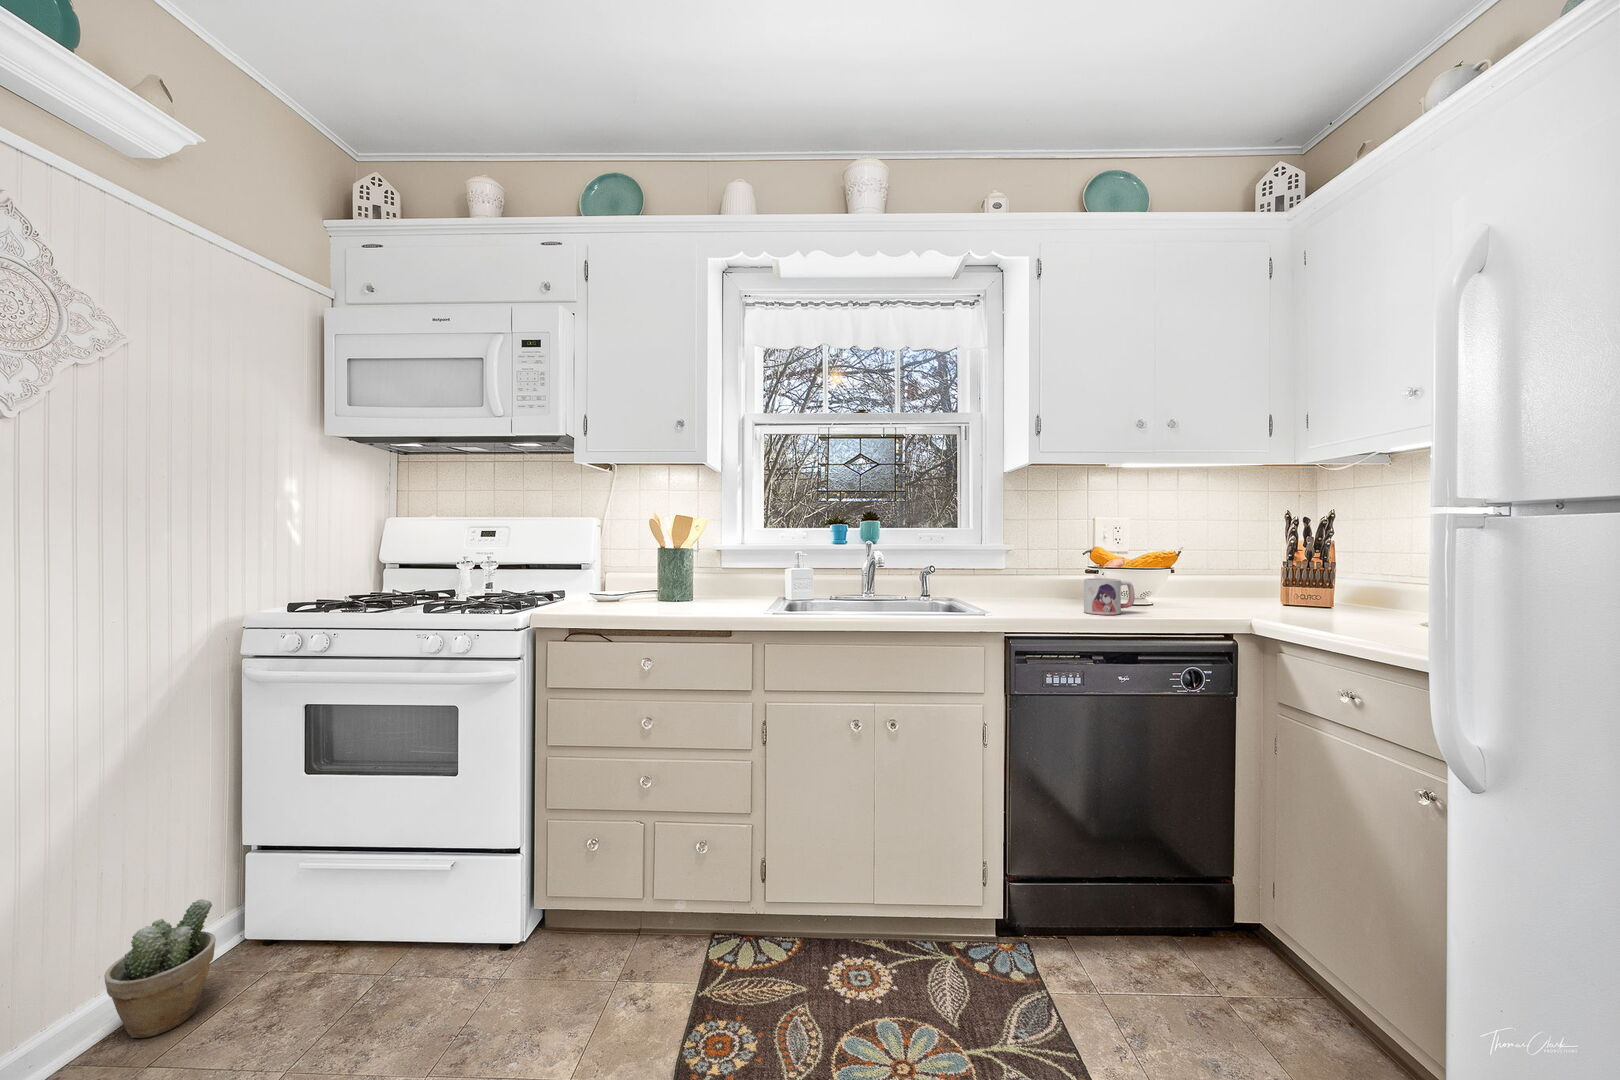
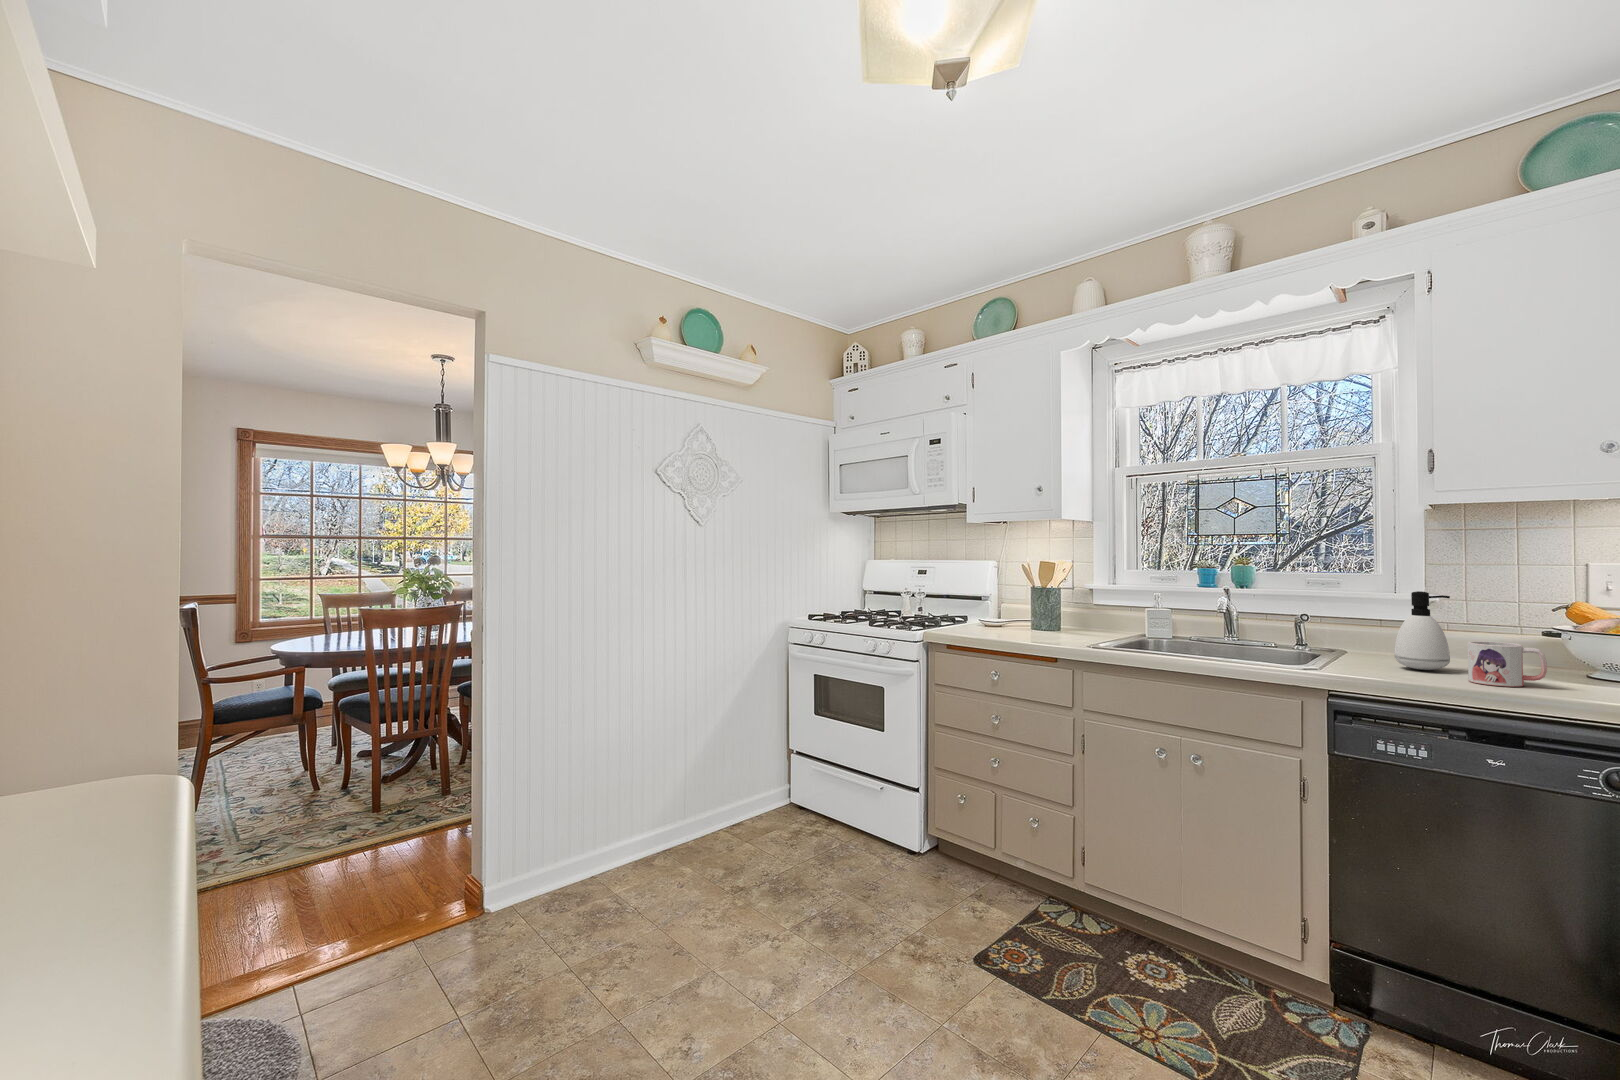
soap dispenser: none [1018,539,1058,607] -> present [1395,591,1450,670]
potted plant: present [104,899,216,1038] -> none [730,771,771,833]

